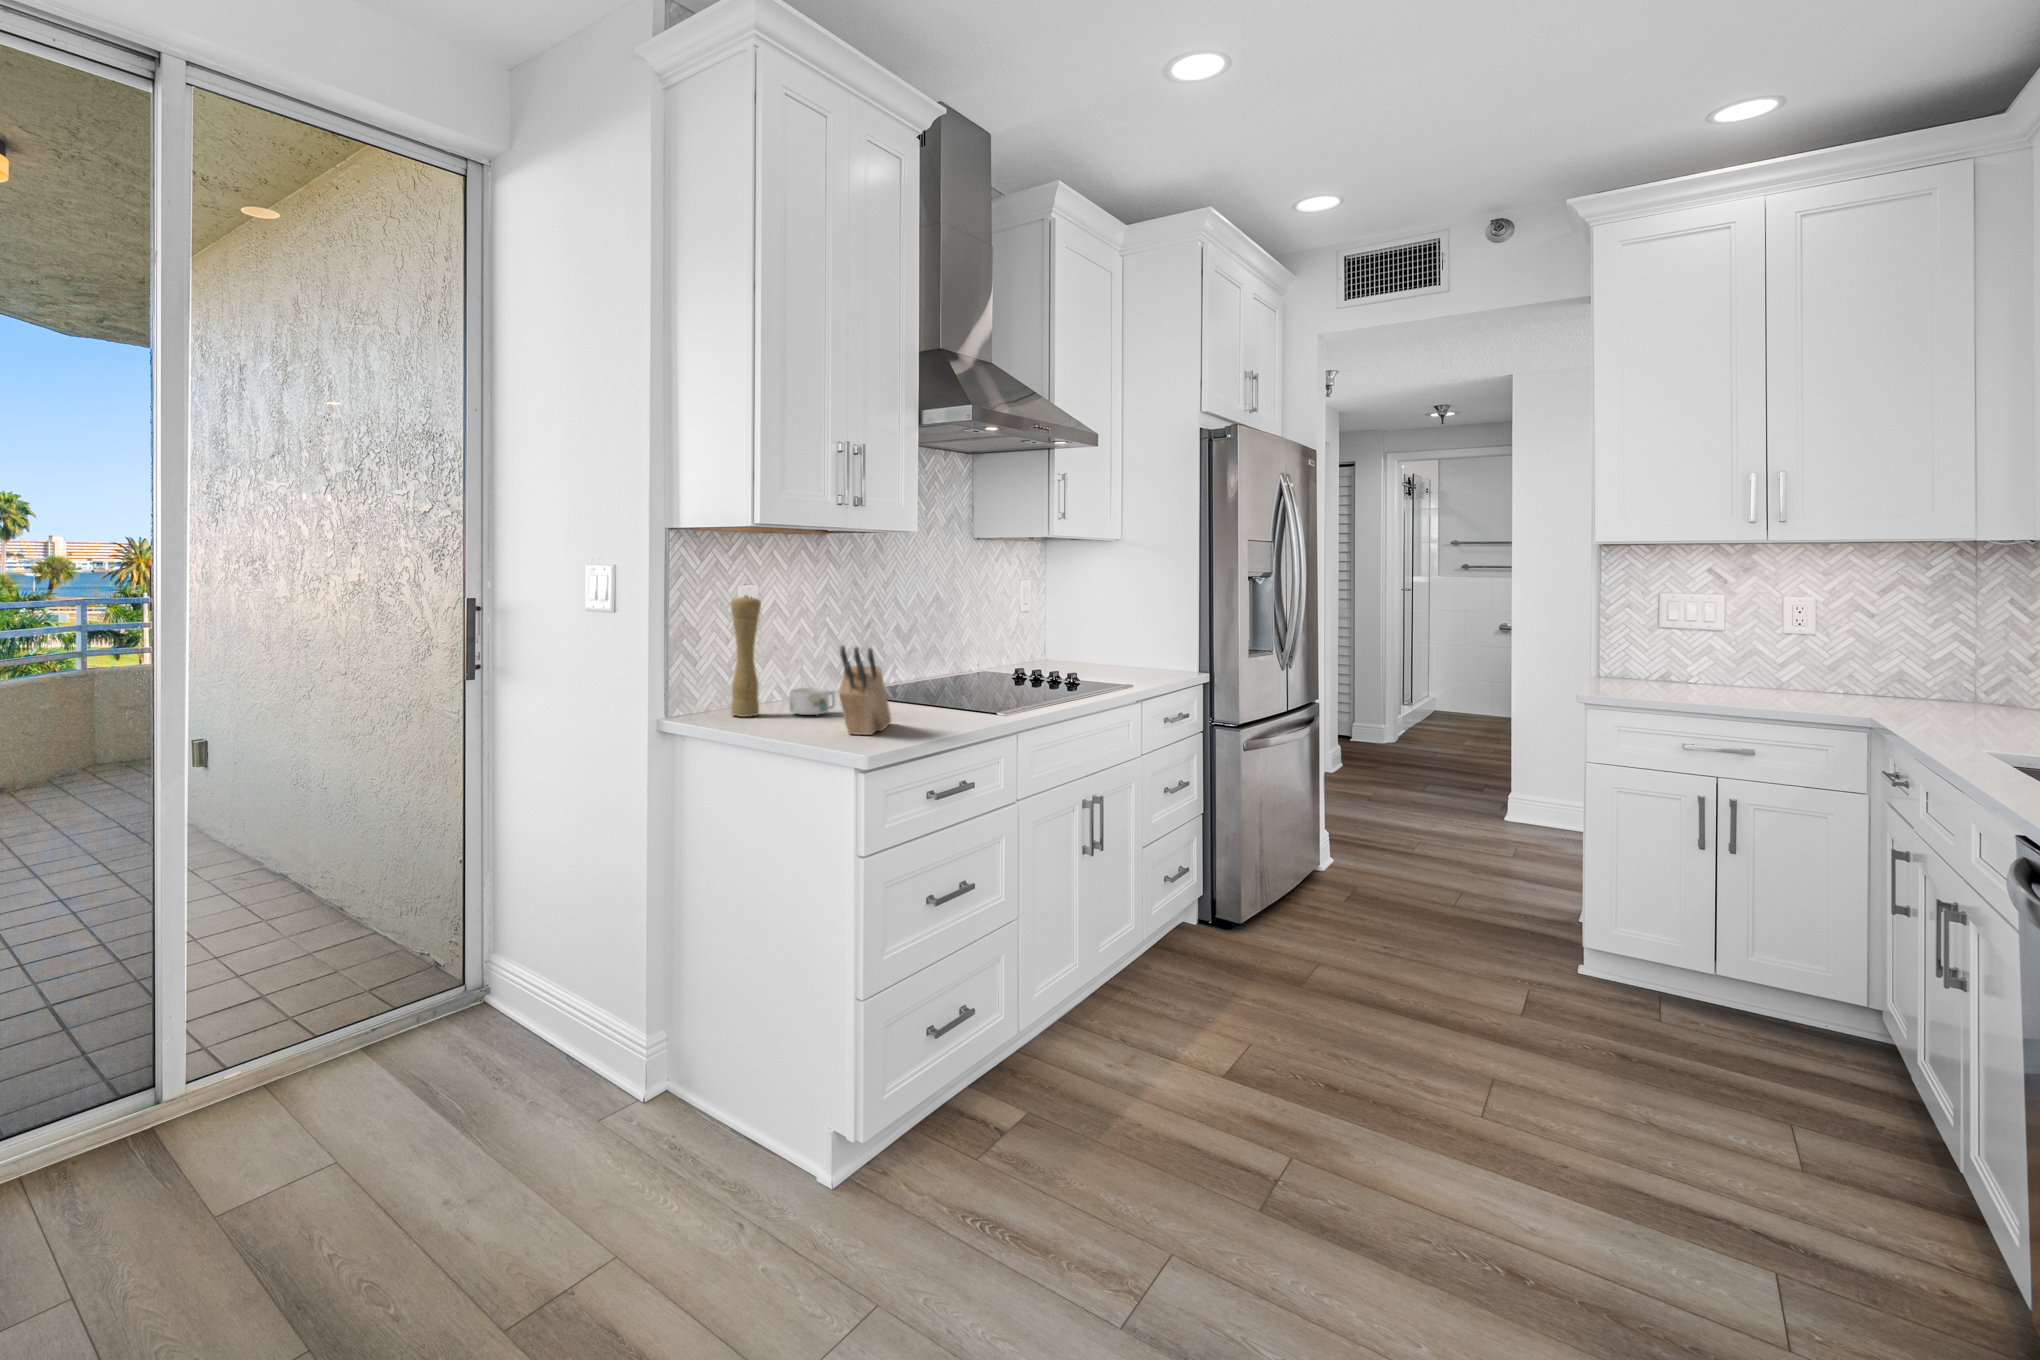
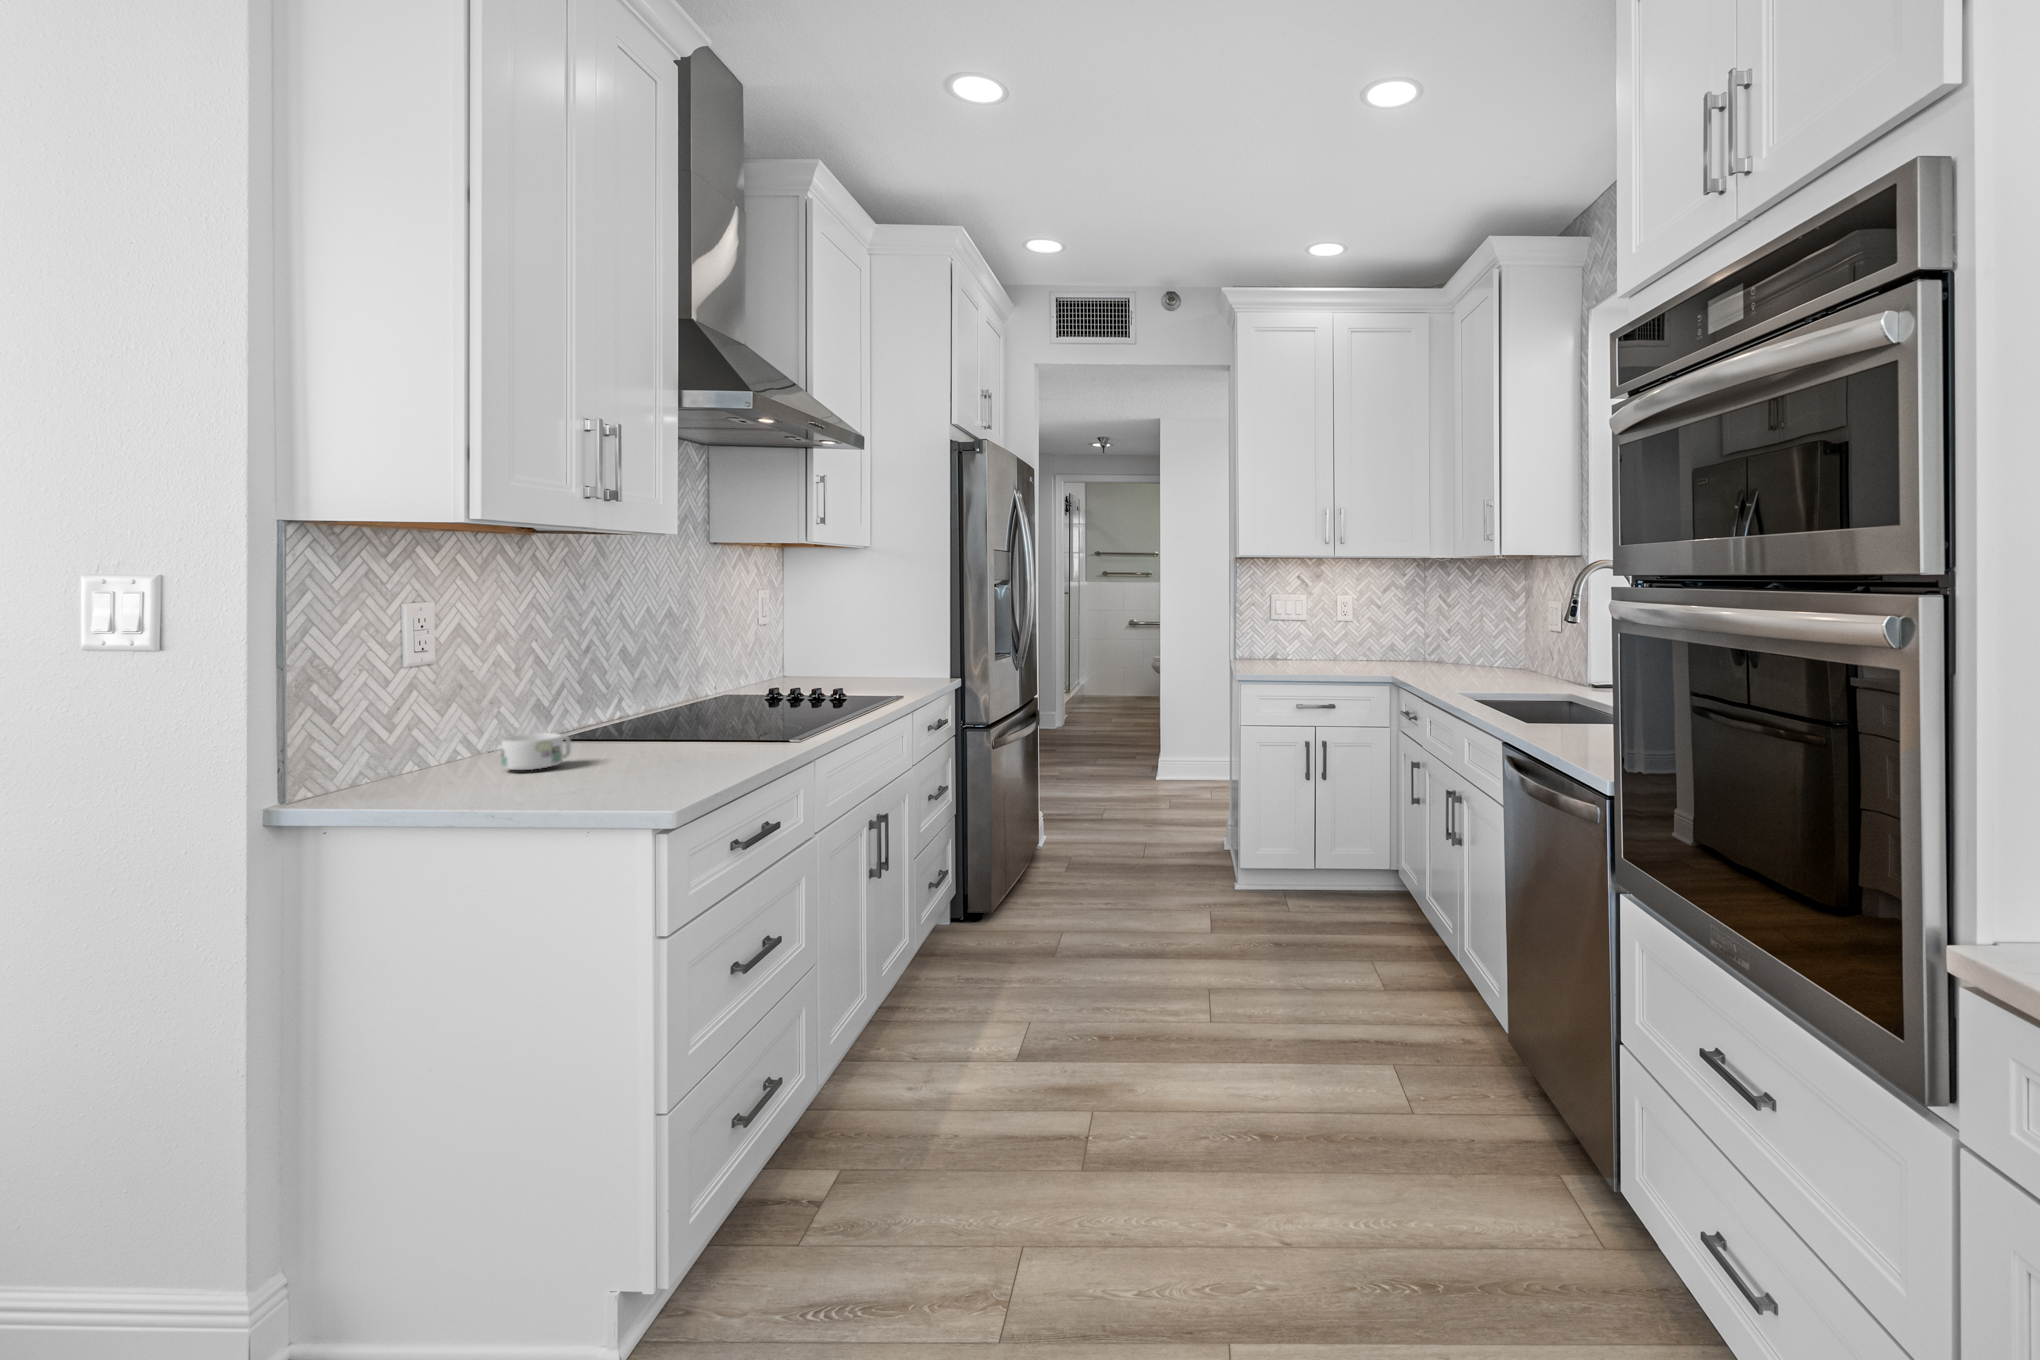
pepper mill: present [730,596,761,717] -> none [402,616,455,784]
knife block: present [839,646,891,735] -> none [606,676,664,787]

